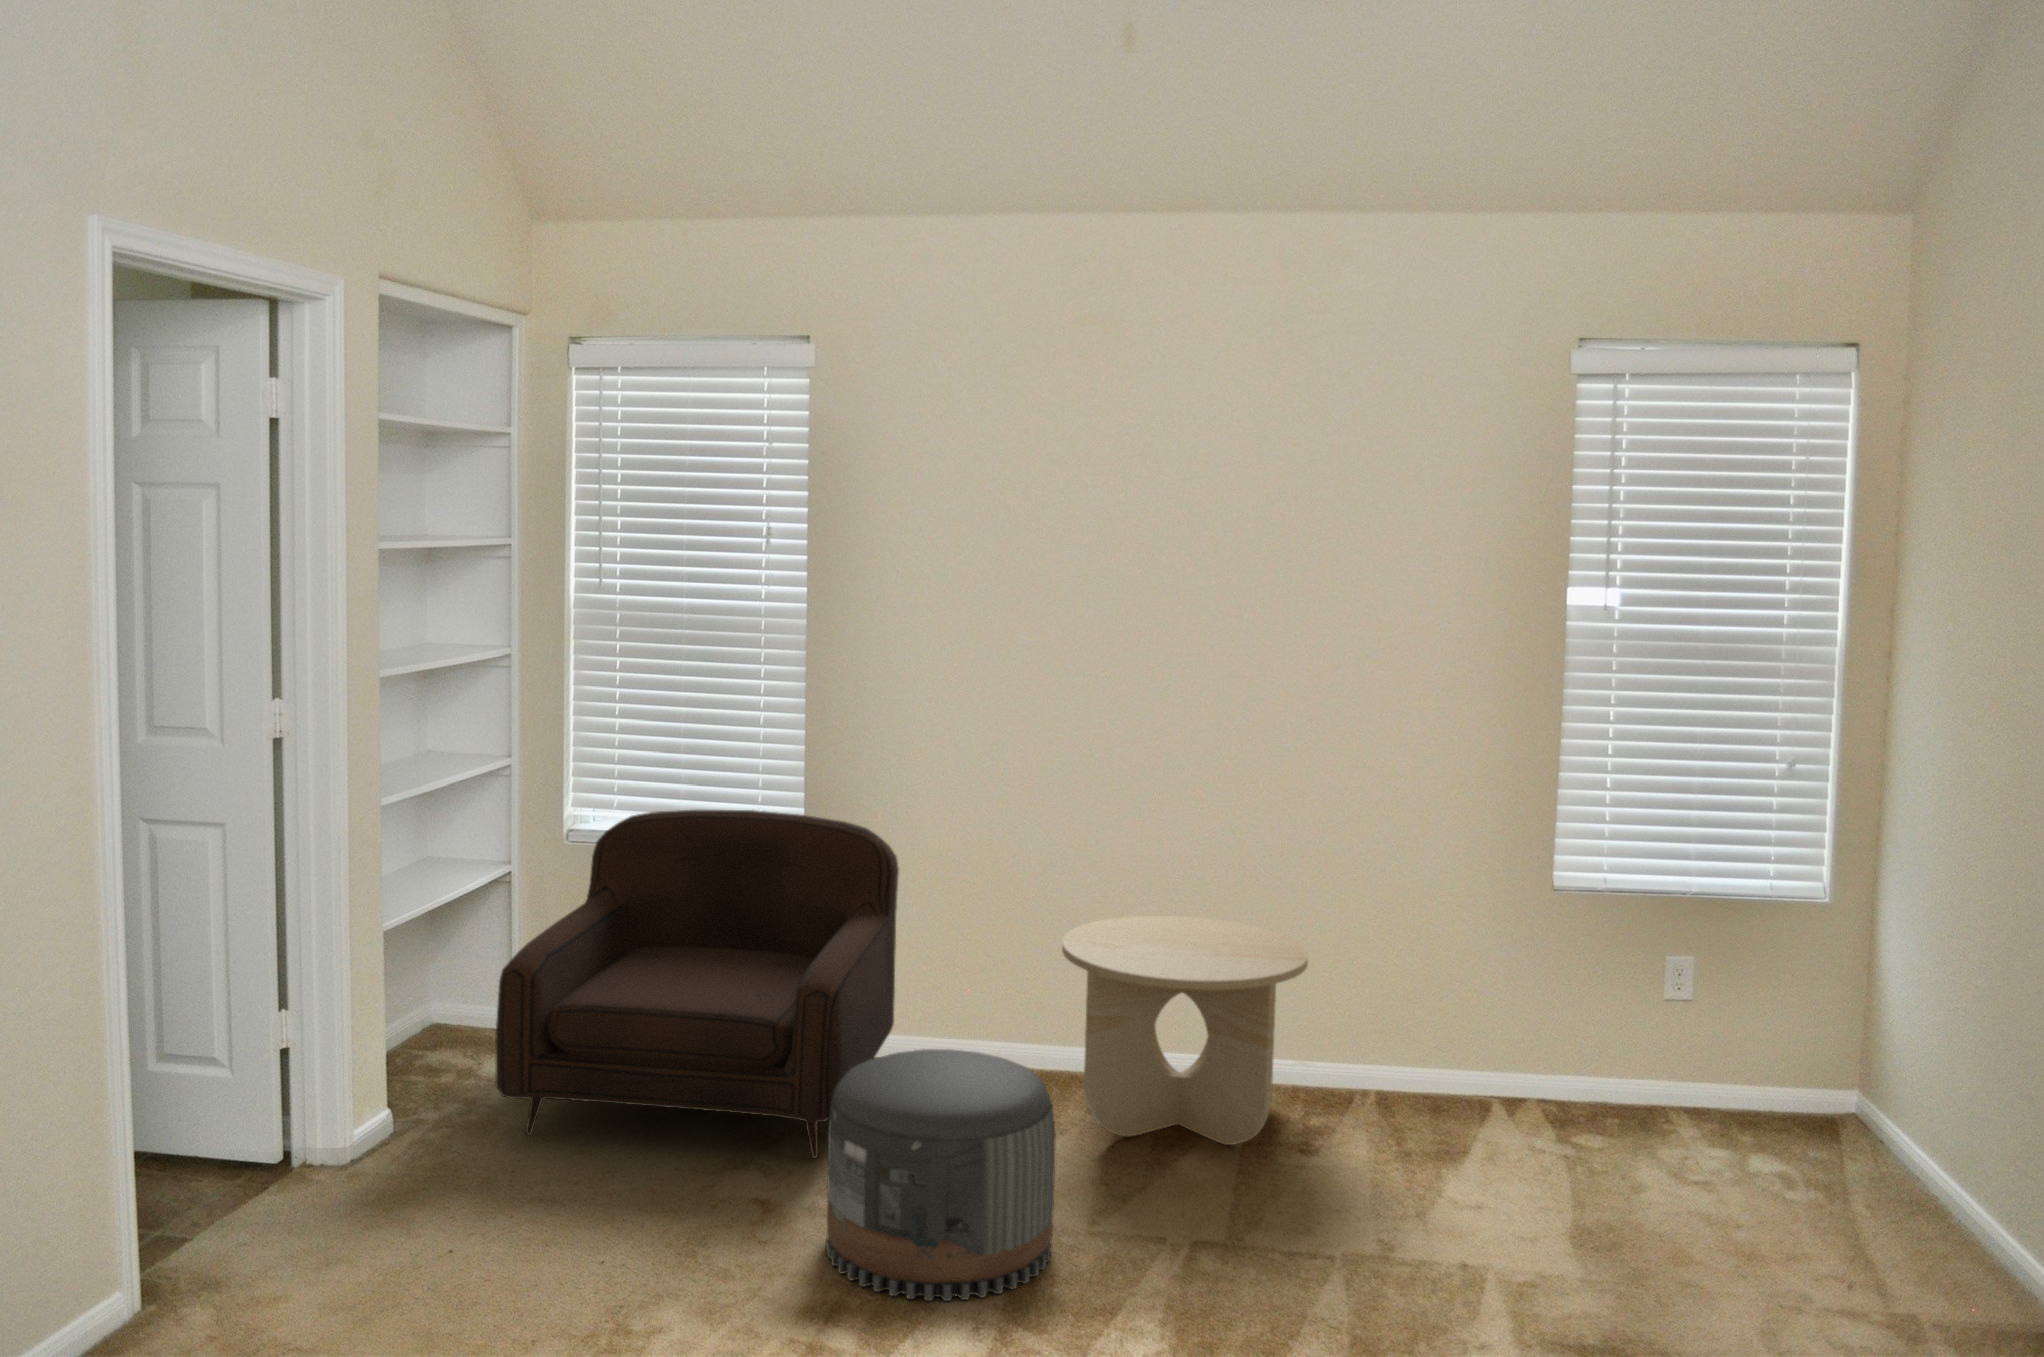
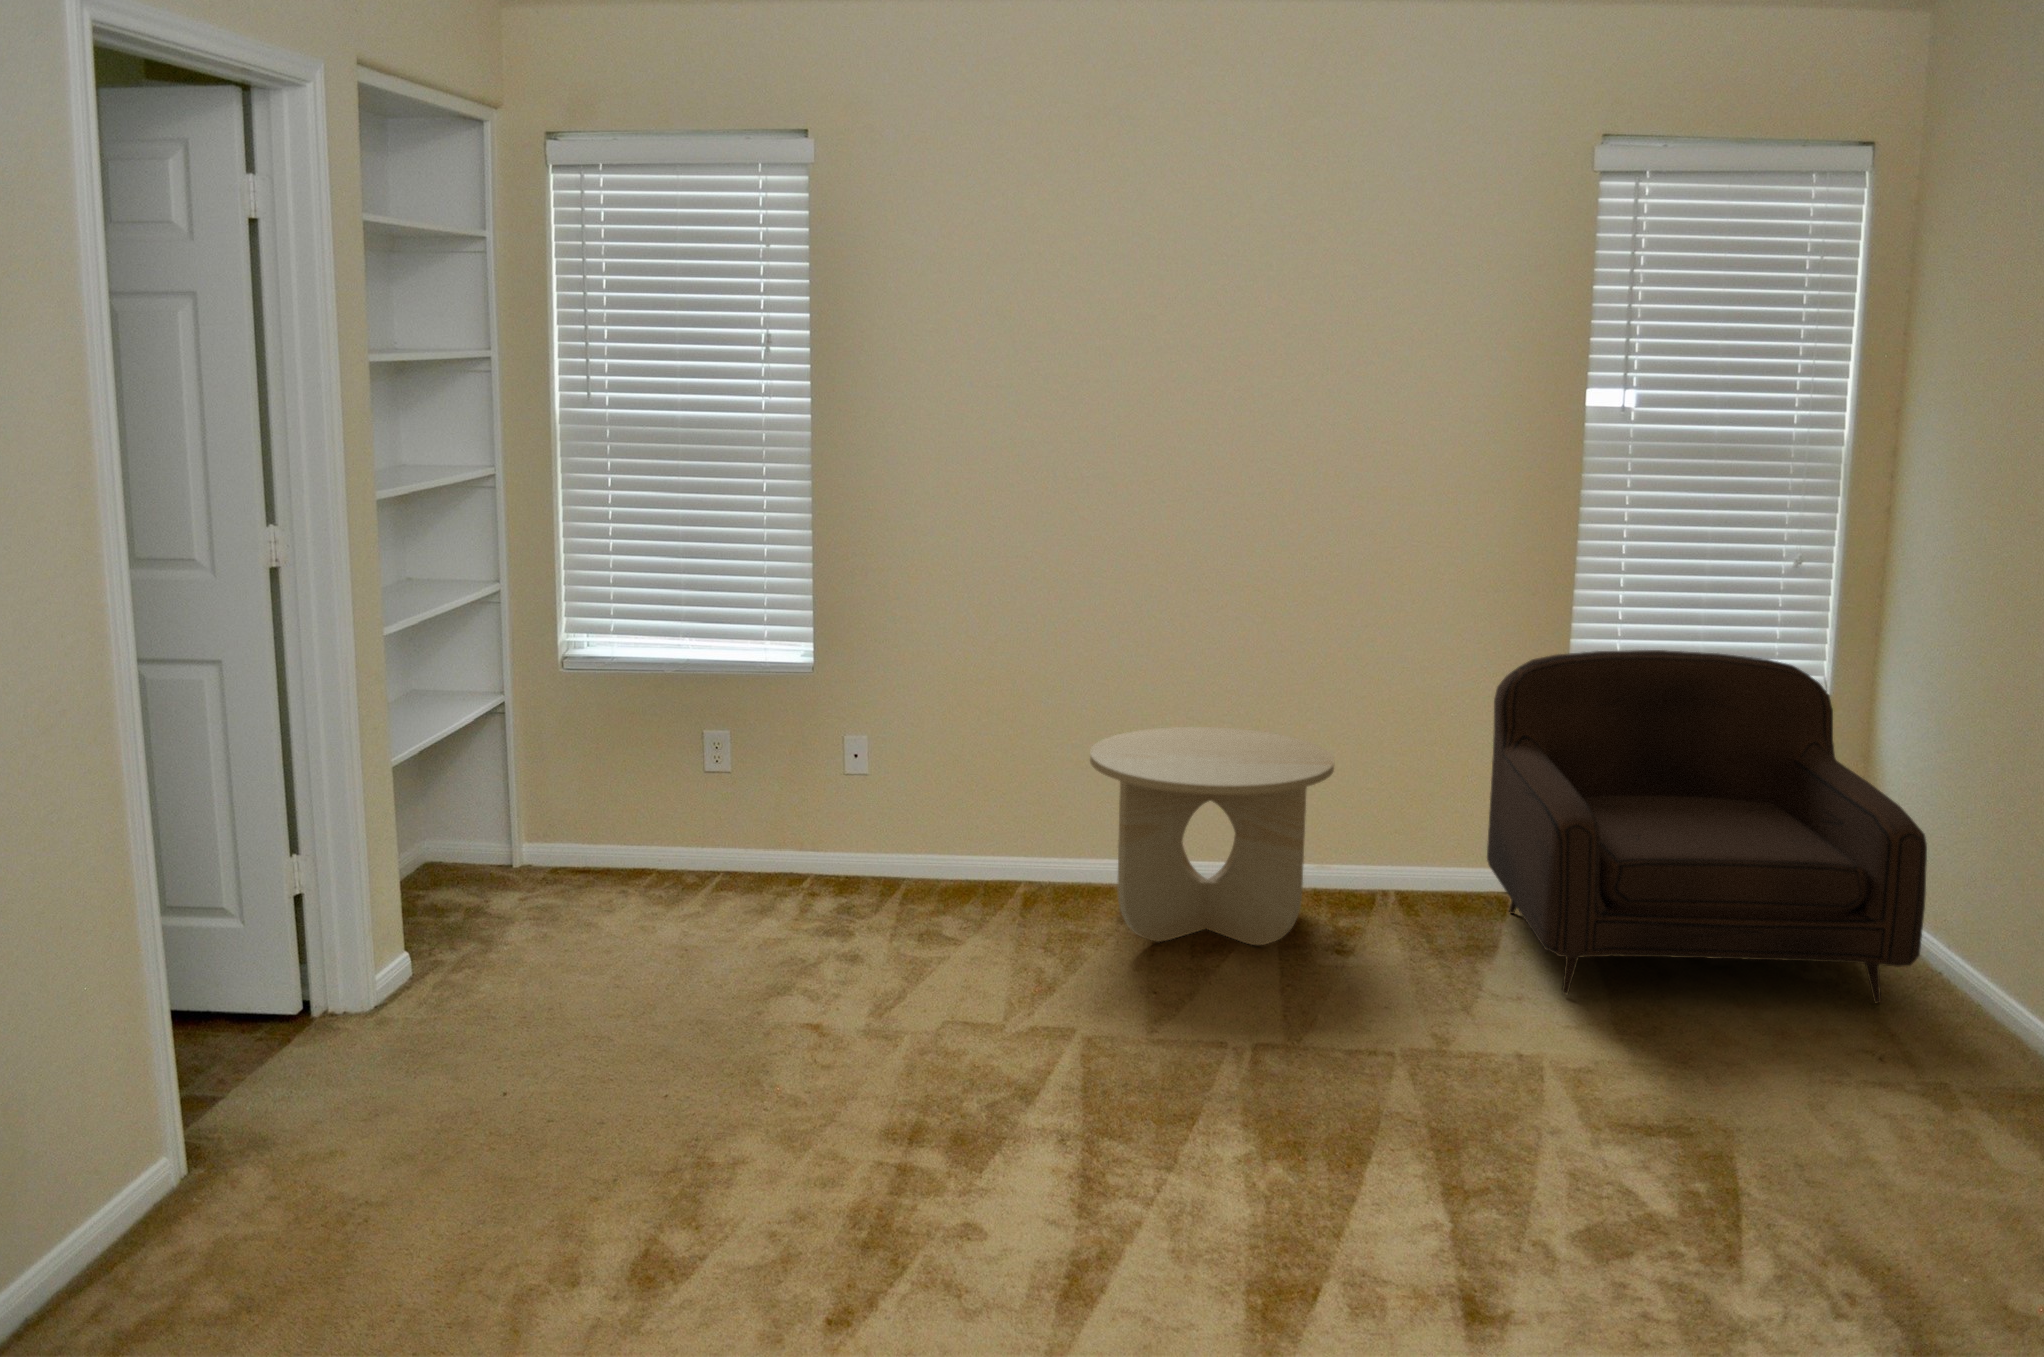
armchair: present [496,810,899,1158] -> present [1487,650,1927,1003]
pouf: present [826,1049,1056,1301] -> none [883,860,1106,1092]

